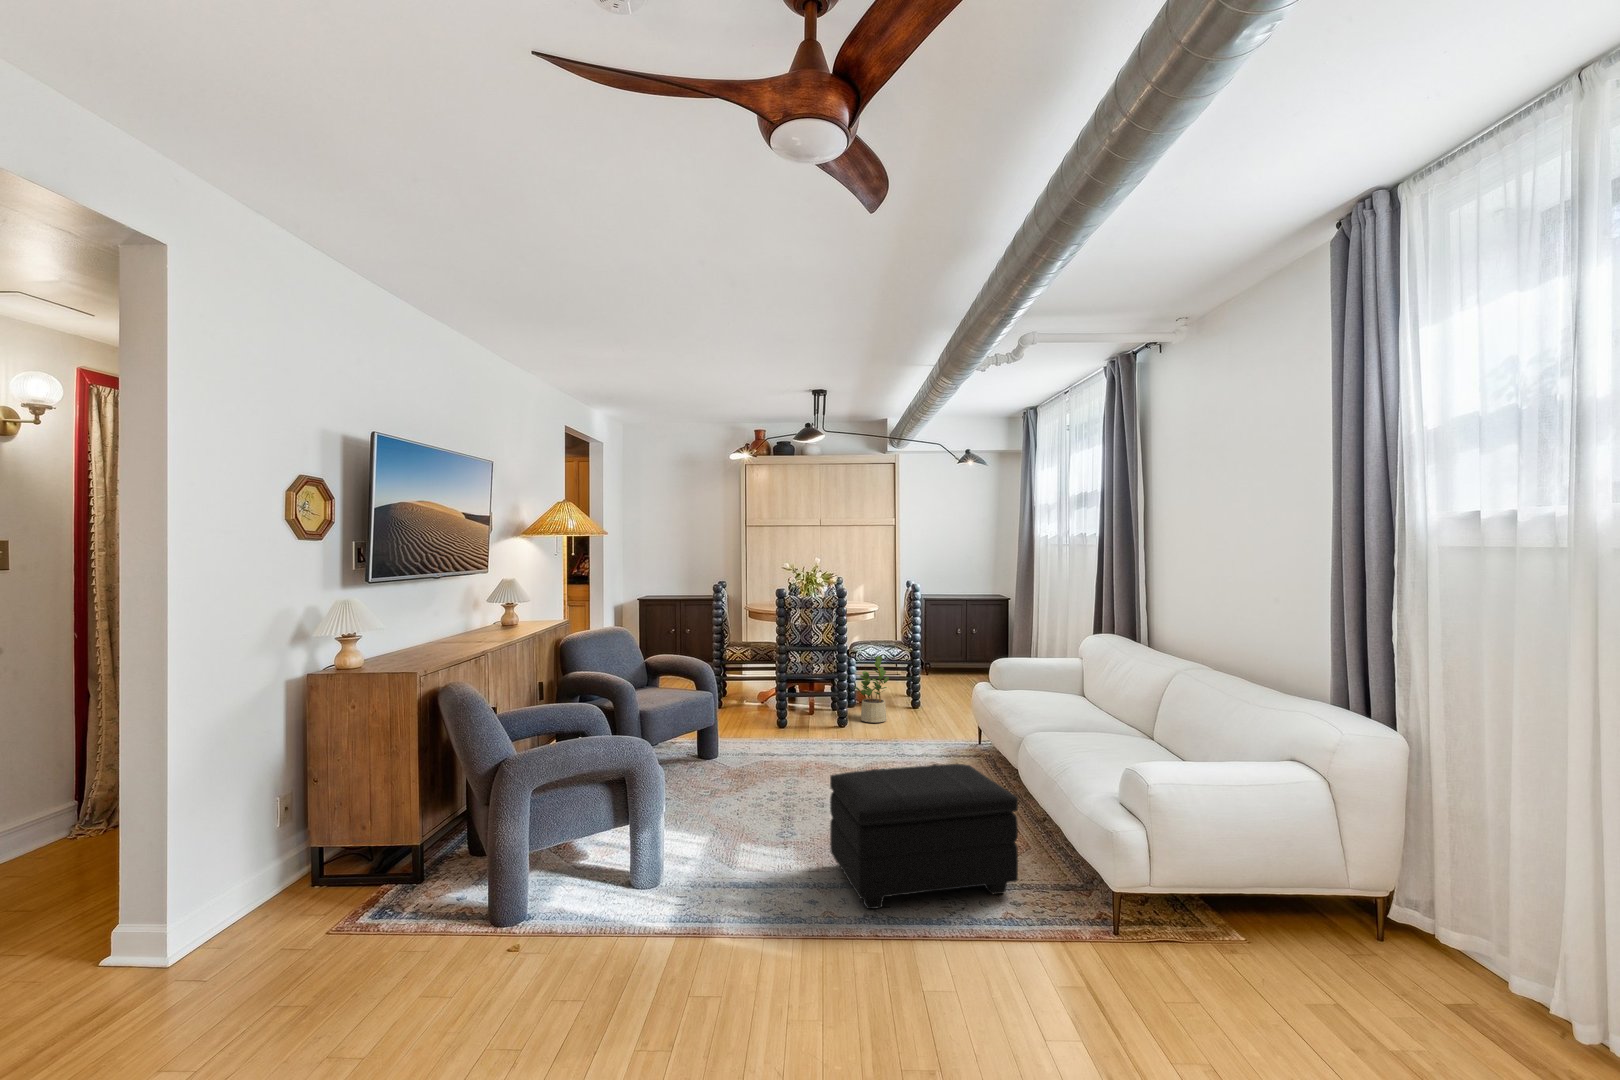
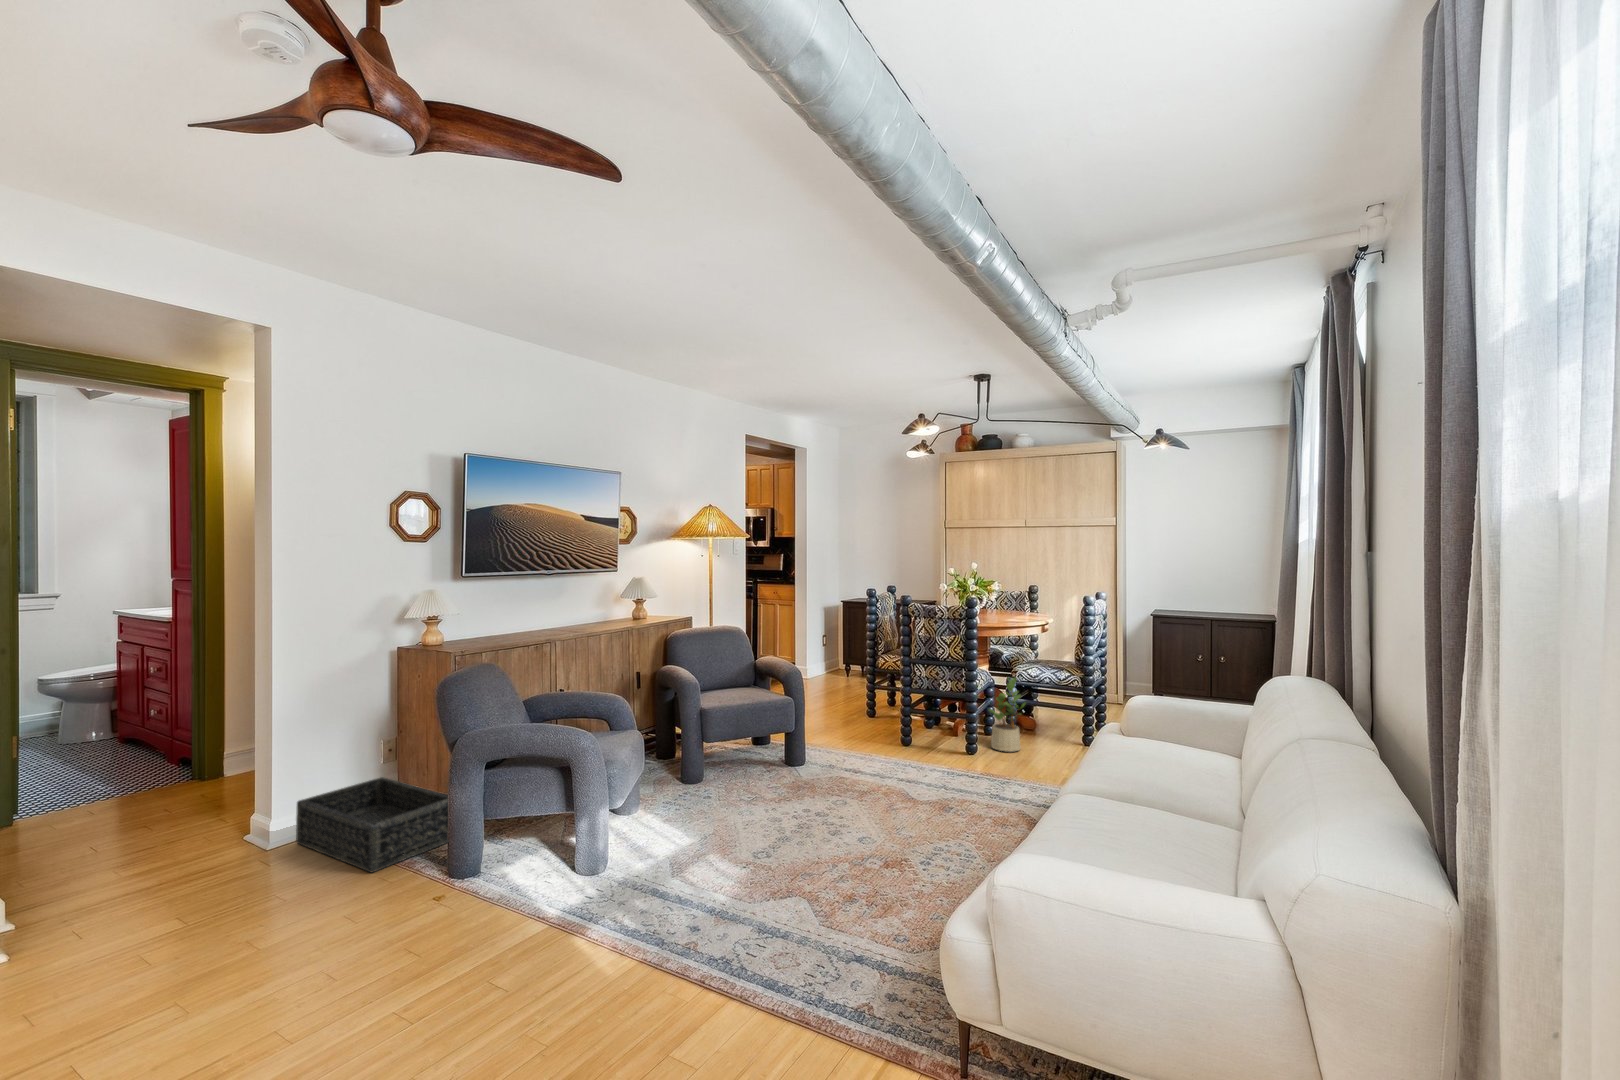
footstool: present [830,764,1018,909] -> none [717,799,921,980]
basket: none [217,846,447,950] -> present [296,777,449,872]

